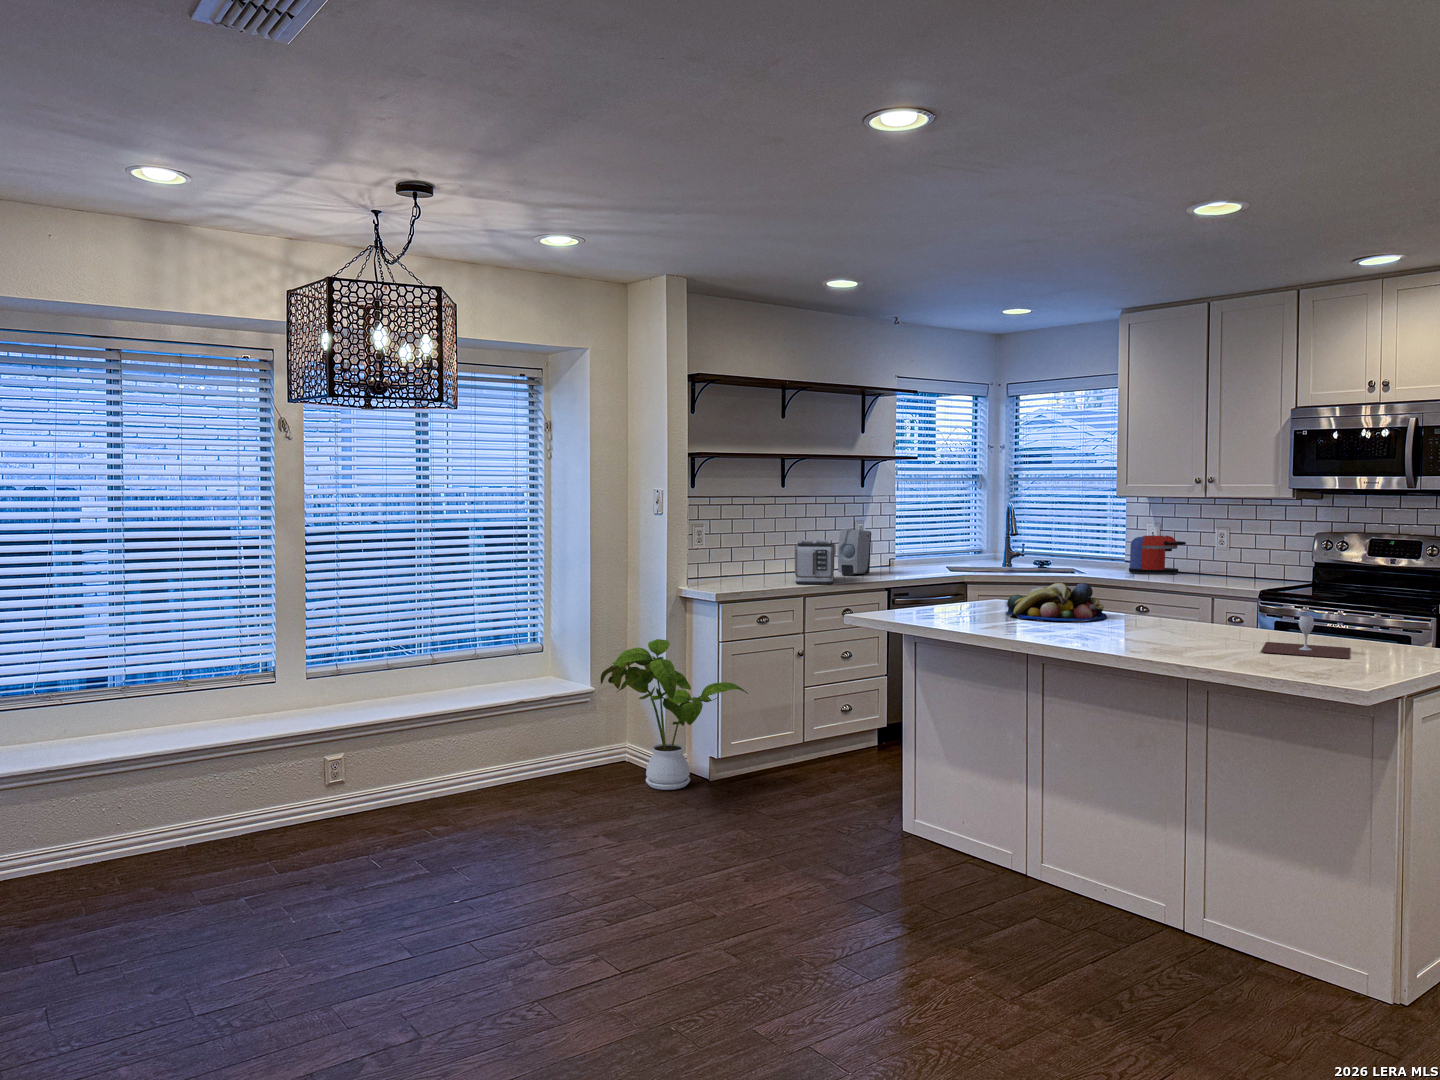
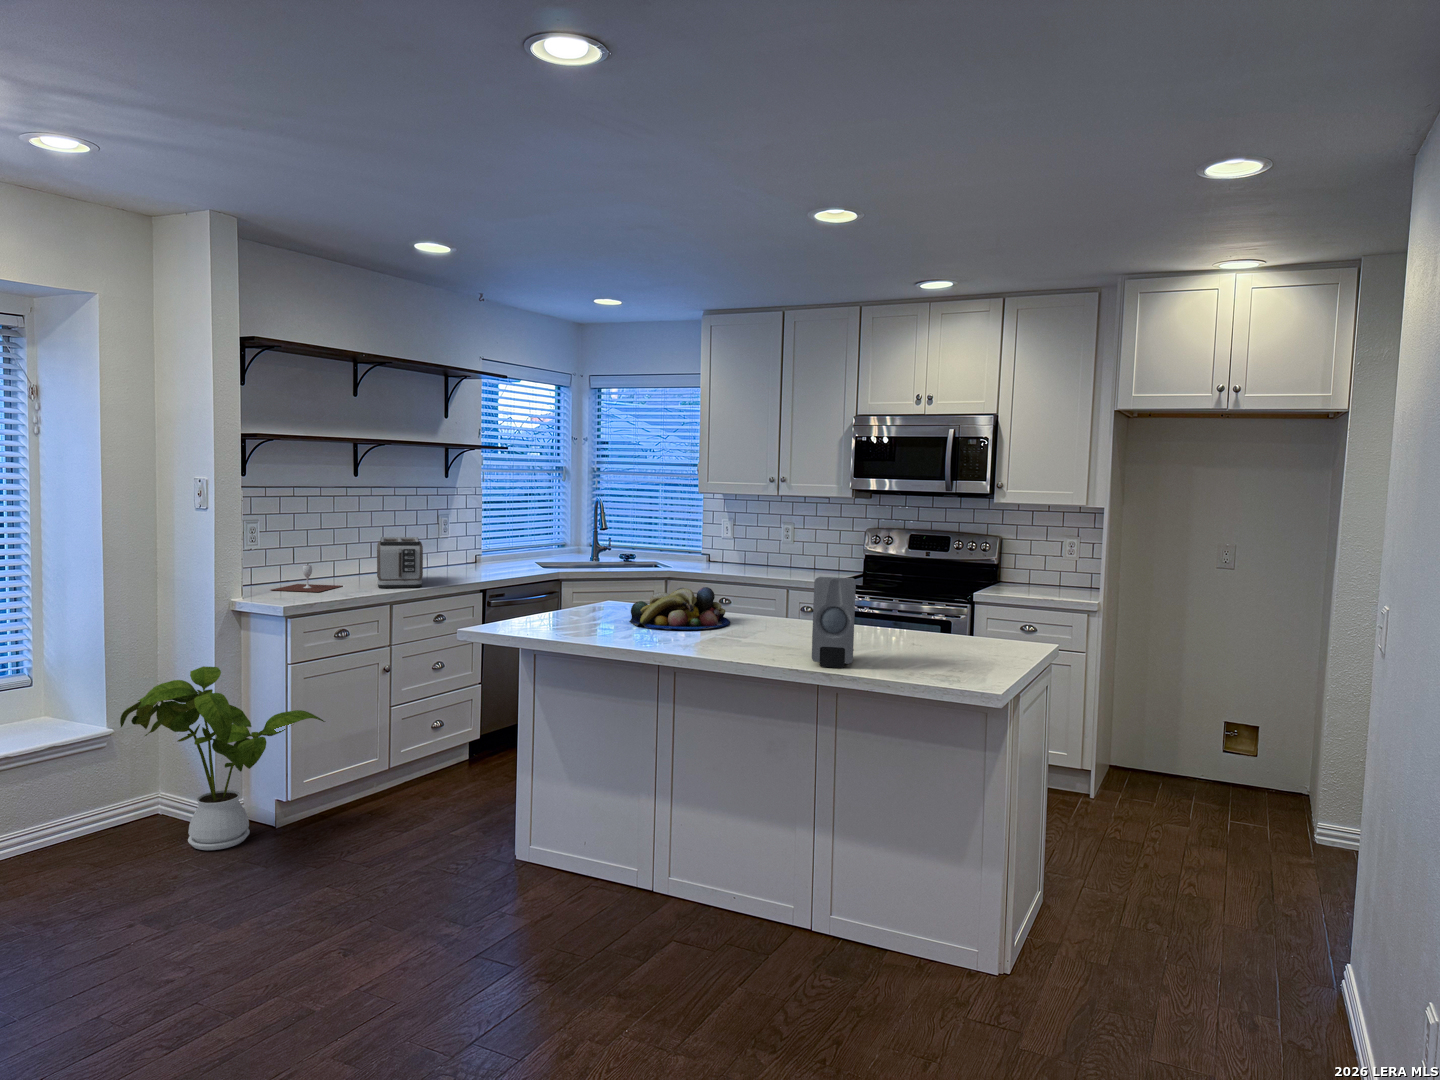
soap dispenser: present [838,529,871,576] -> present [812,577,856,668]
coffee maker: present [1129,536,1186,574] -> none [709,530,758,566]
wine glass: present [1261,616,1350,659] -> present [271,565,341,592]

